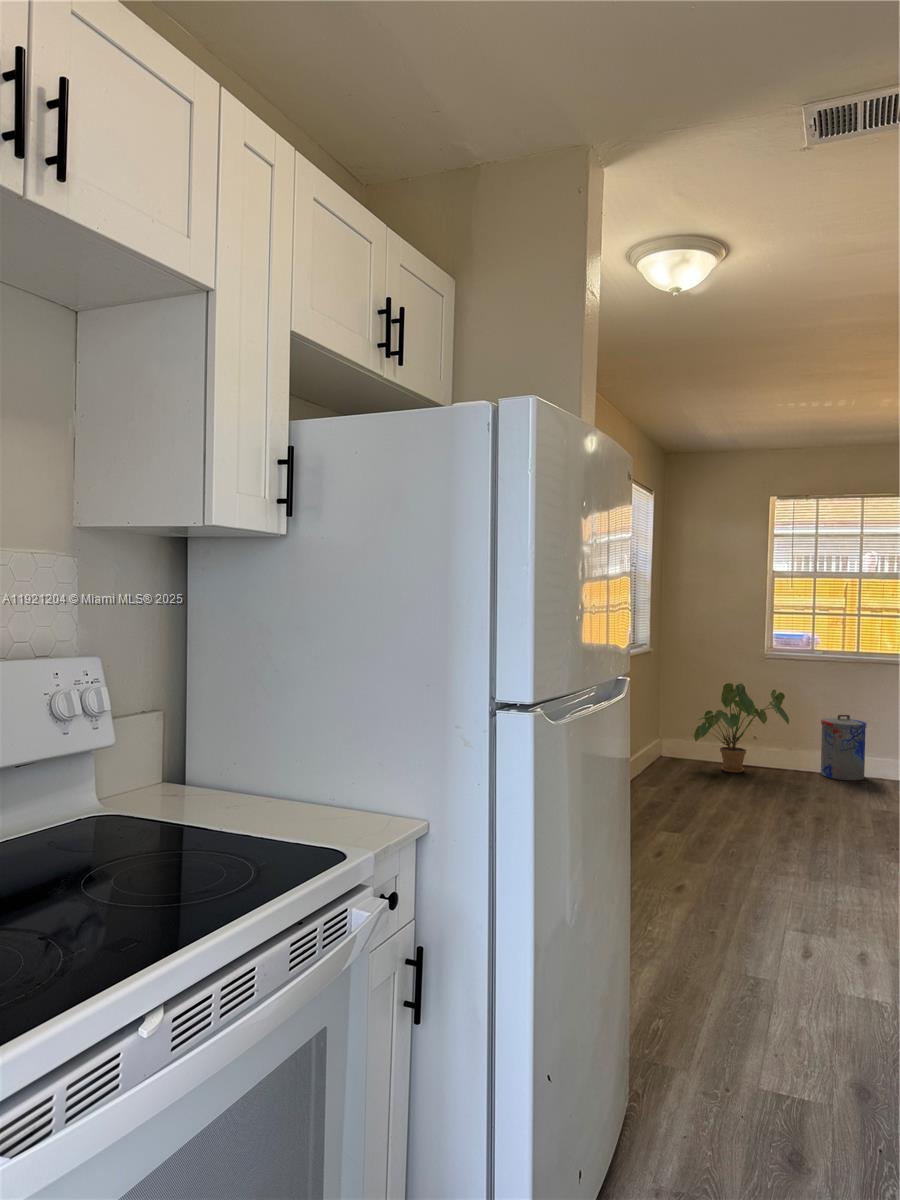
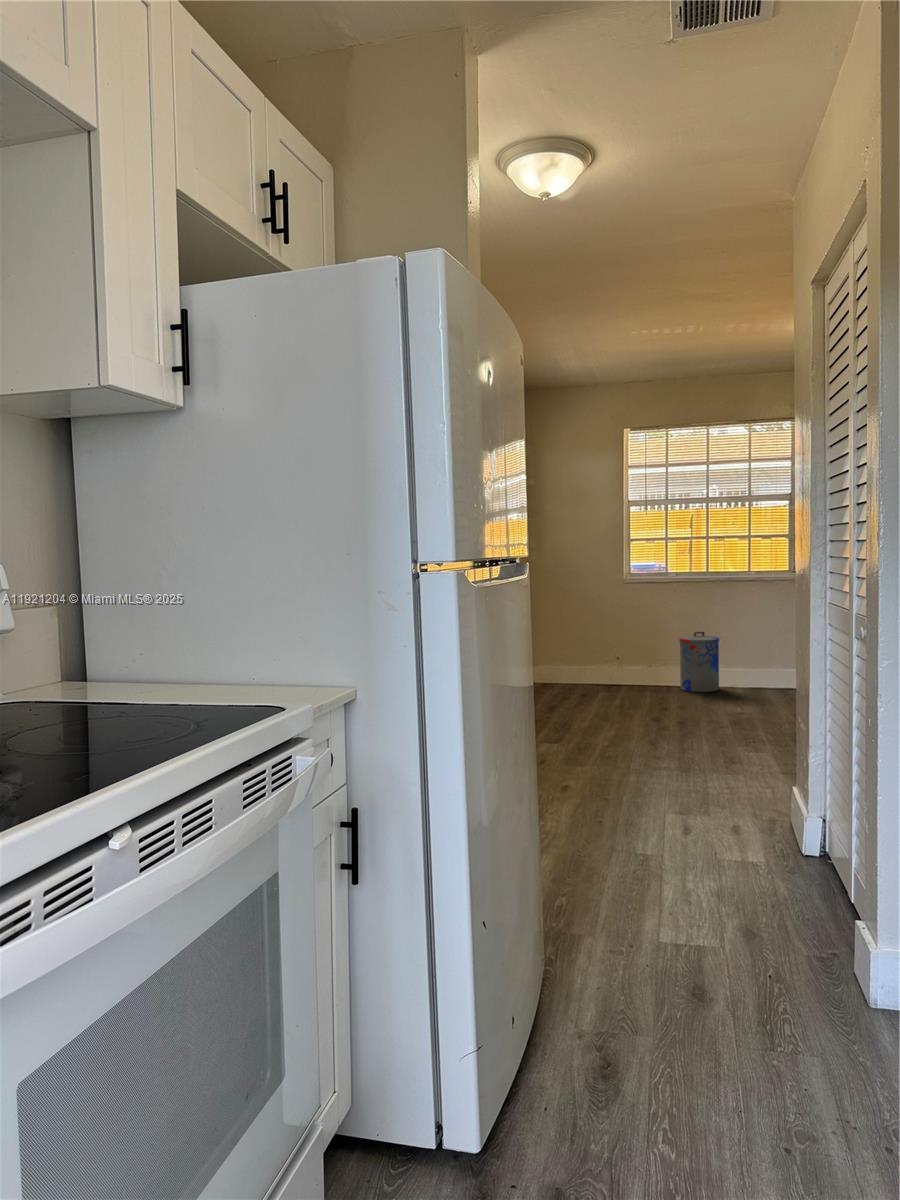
house plant: present [694,683,789,773] -> none [564,609,652,693]

